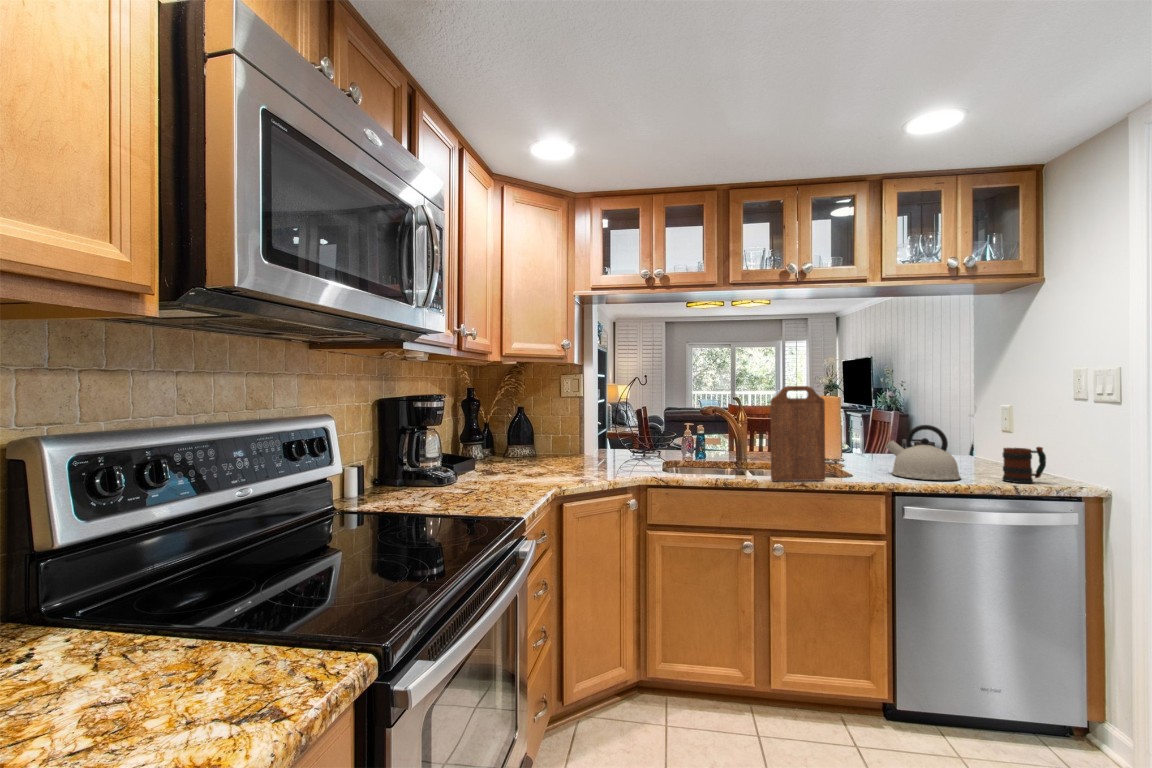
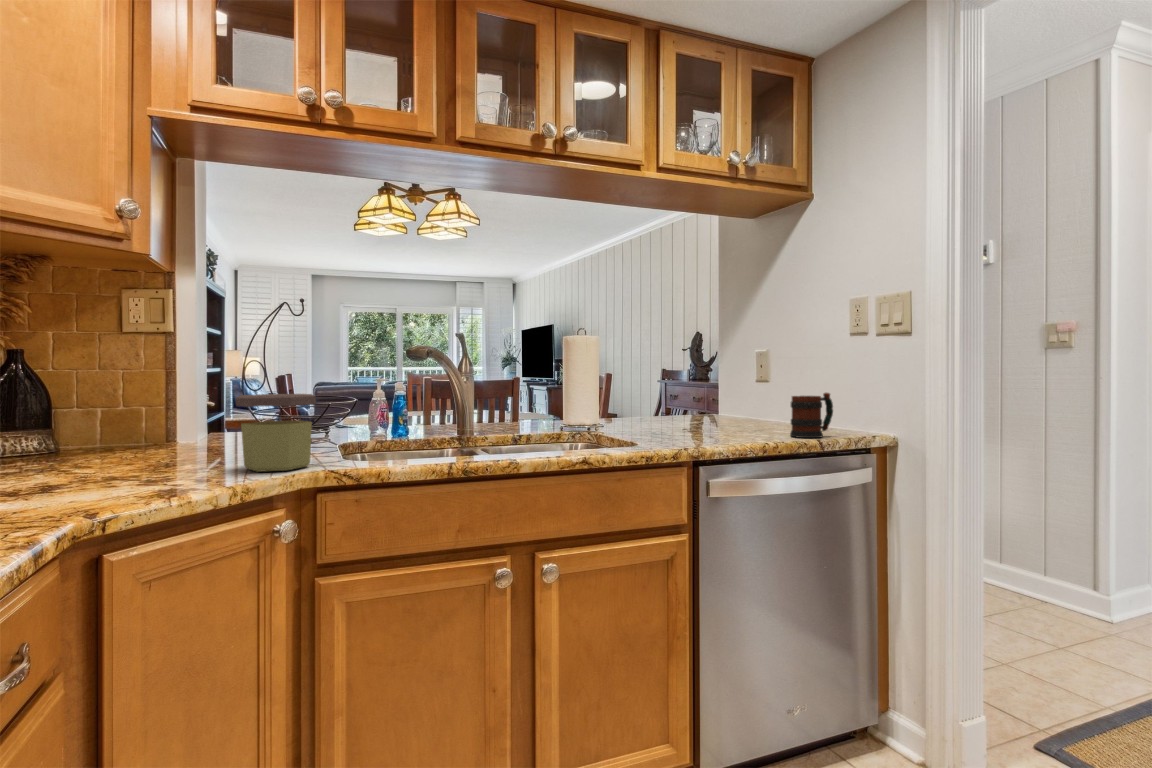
cutting board: present [770,386,825,481] -> none [537,303,612,460]
kettle: present [886,425,961,480] -> none [665,369,754,442]
jar: none [612,434,649,475] -> present [236,394,316,472]

